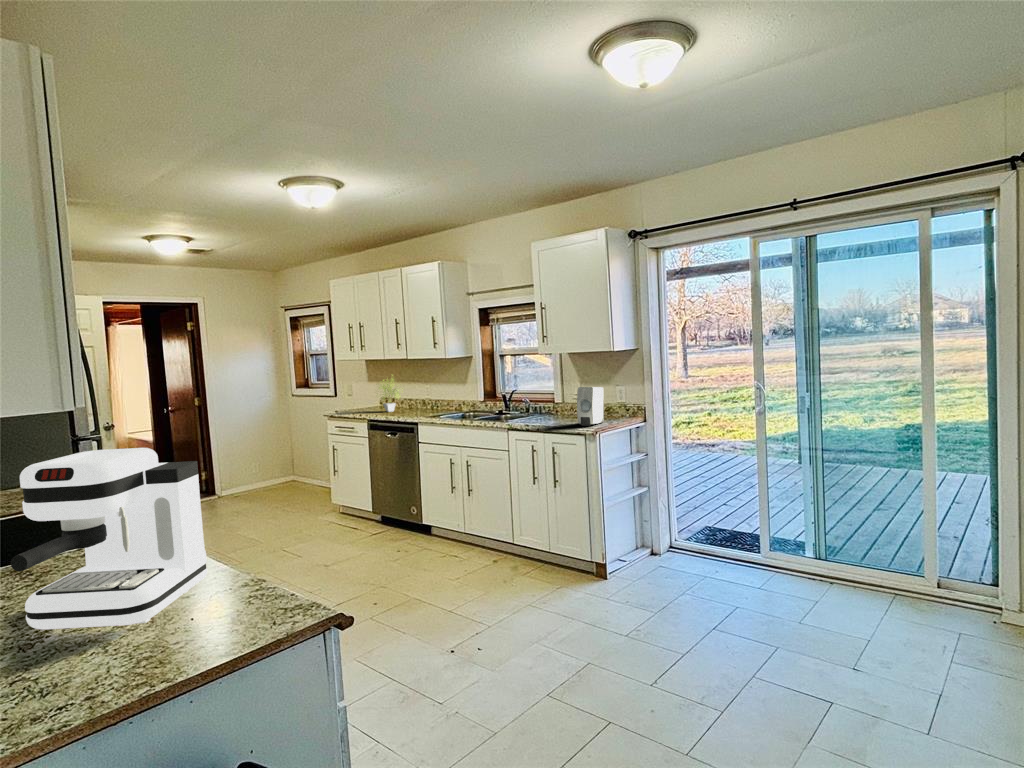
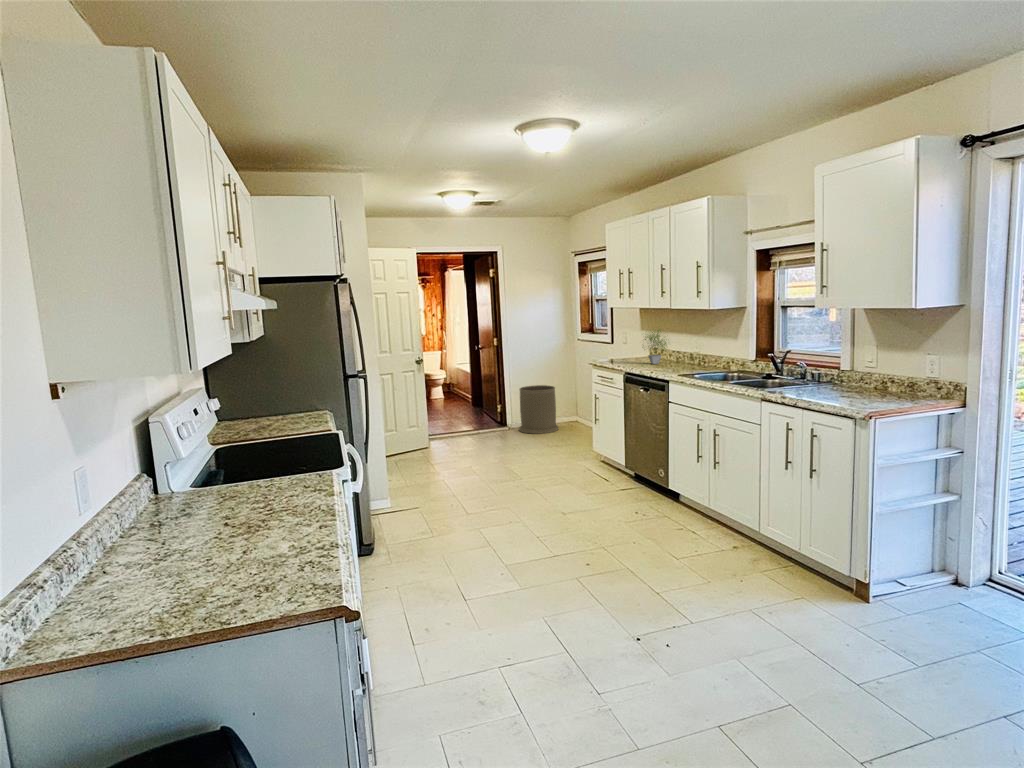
soap dispenser: present [577,387,604,426] -> none [852,355,898,406]
trash can: none [231,445,279,499] -> present [519,385,559,434]
coffee maker: present [11,448,207,629] -> none [112,407,294,568]

